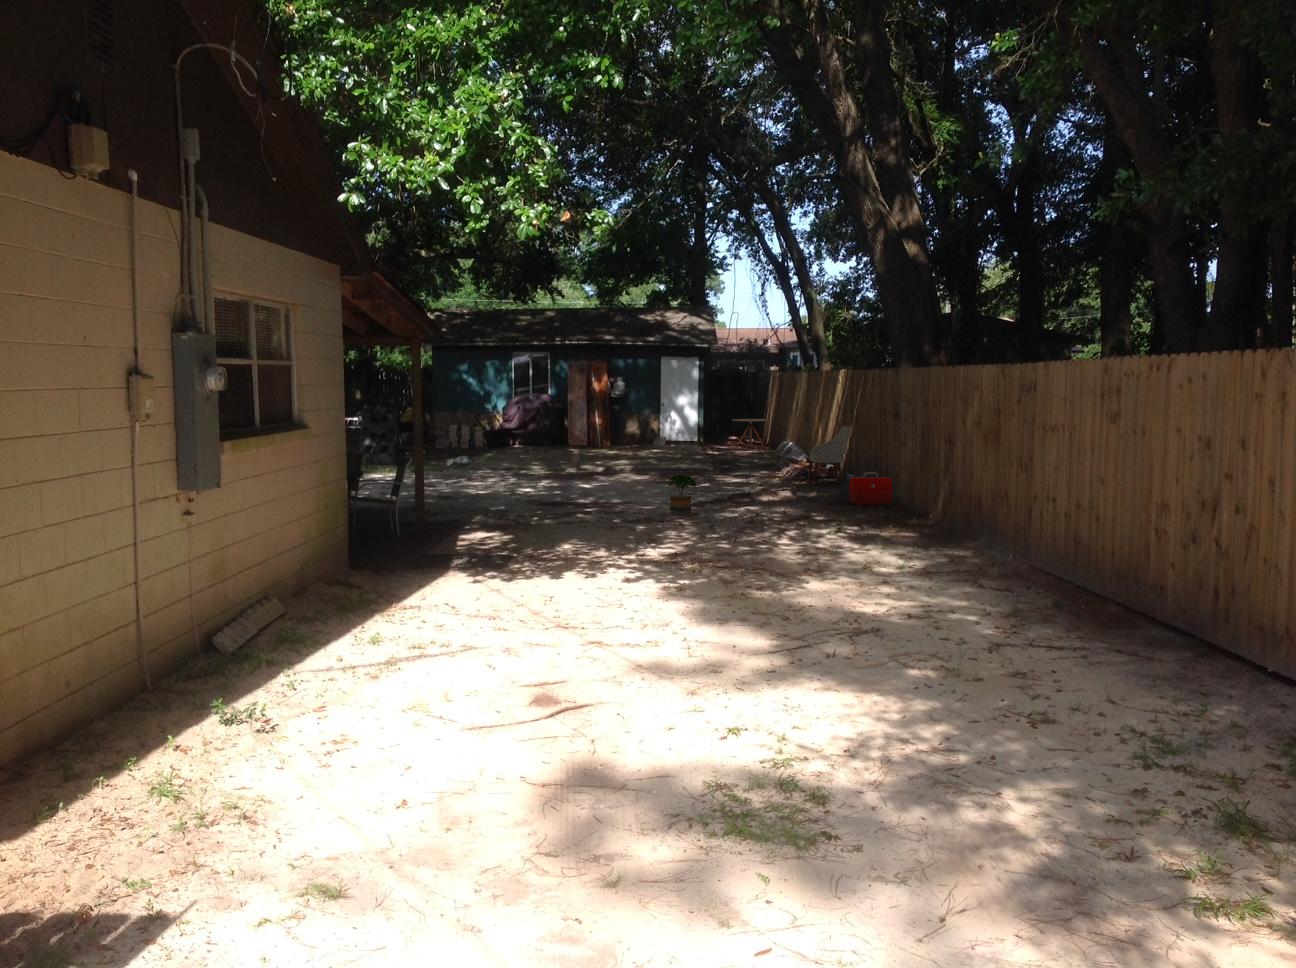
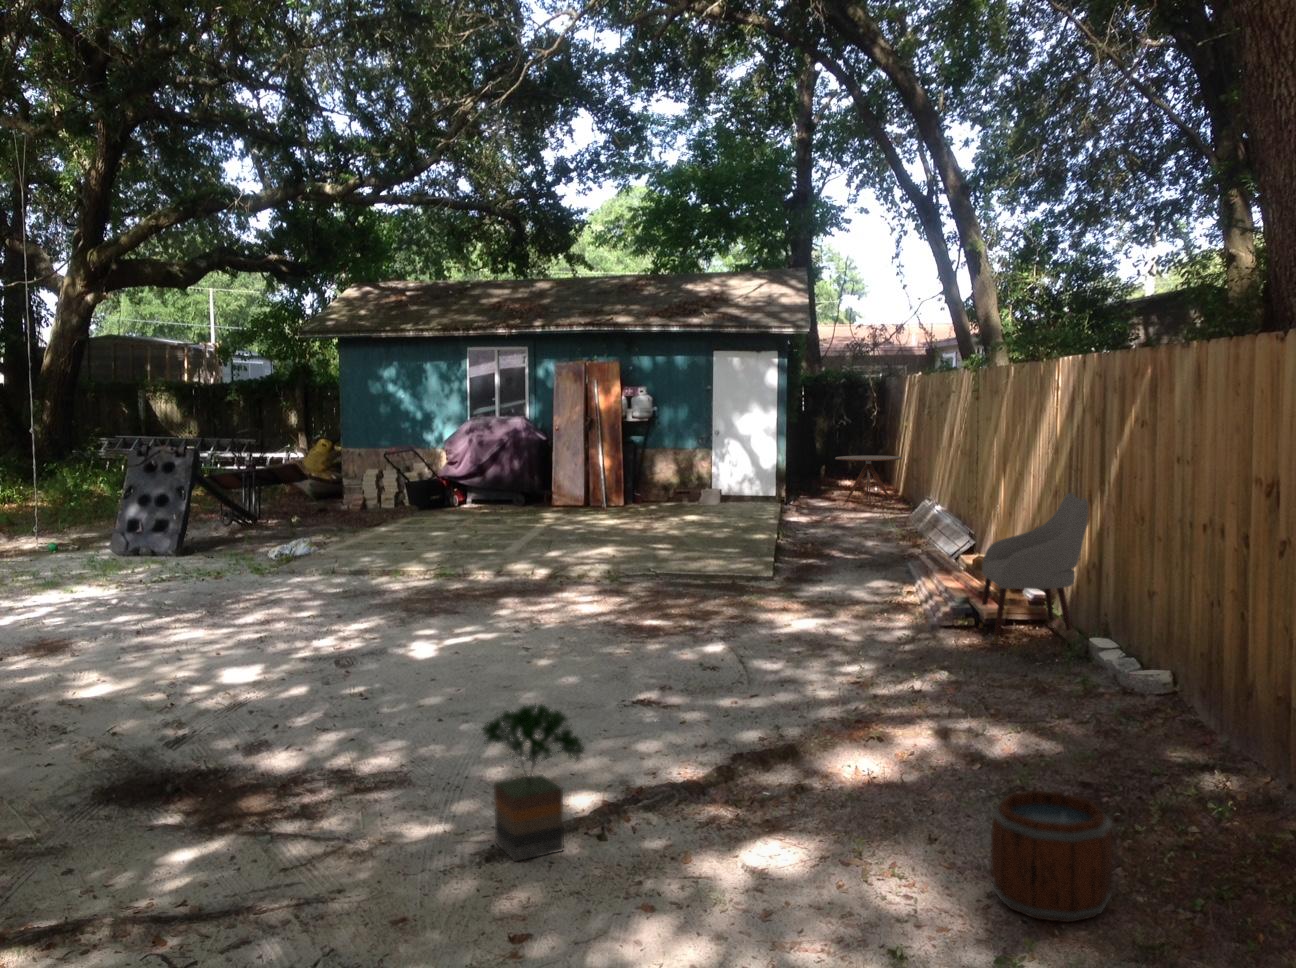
toolbox: present [849,472,893,505] -> none [1123,669,1282,784]
bucket: none [806,491,836,518] -> present [991,791,1112,922]

